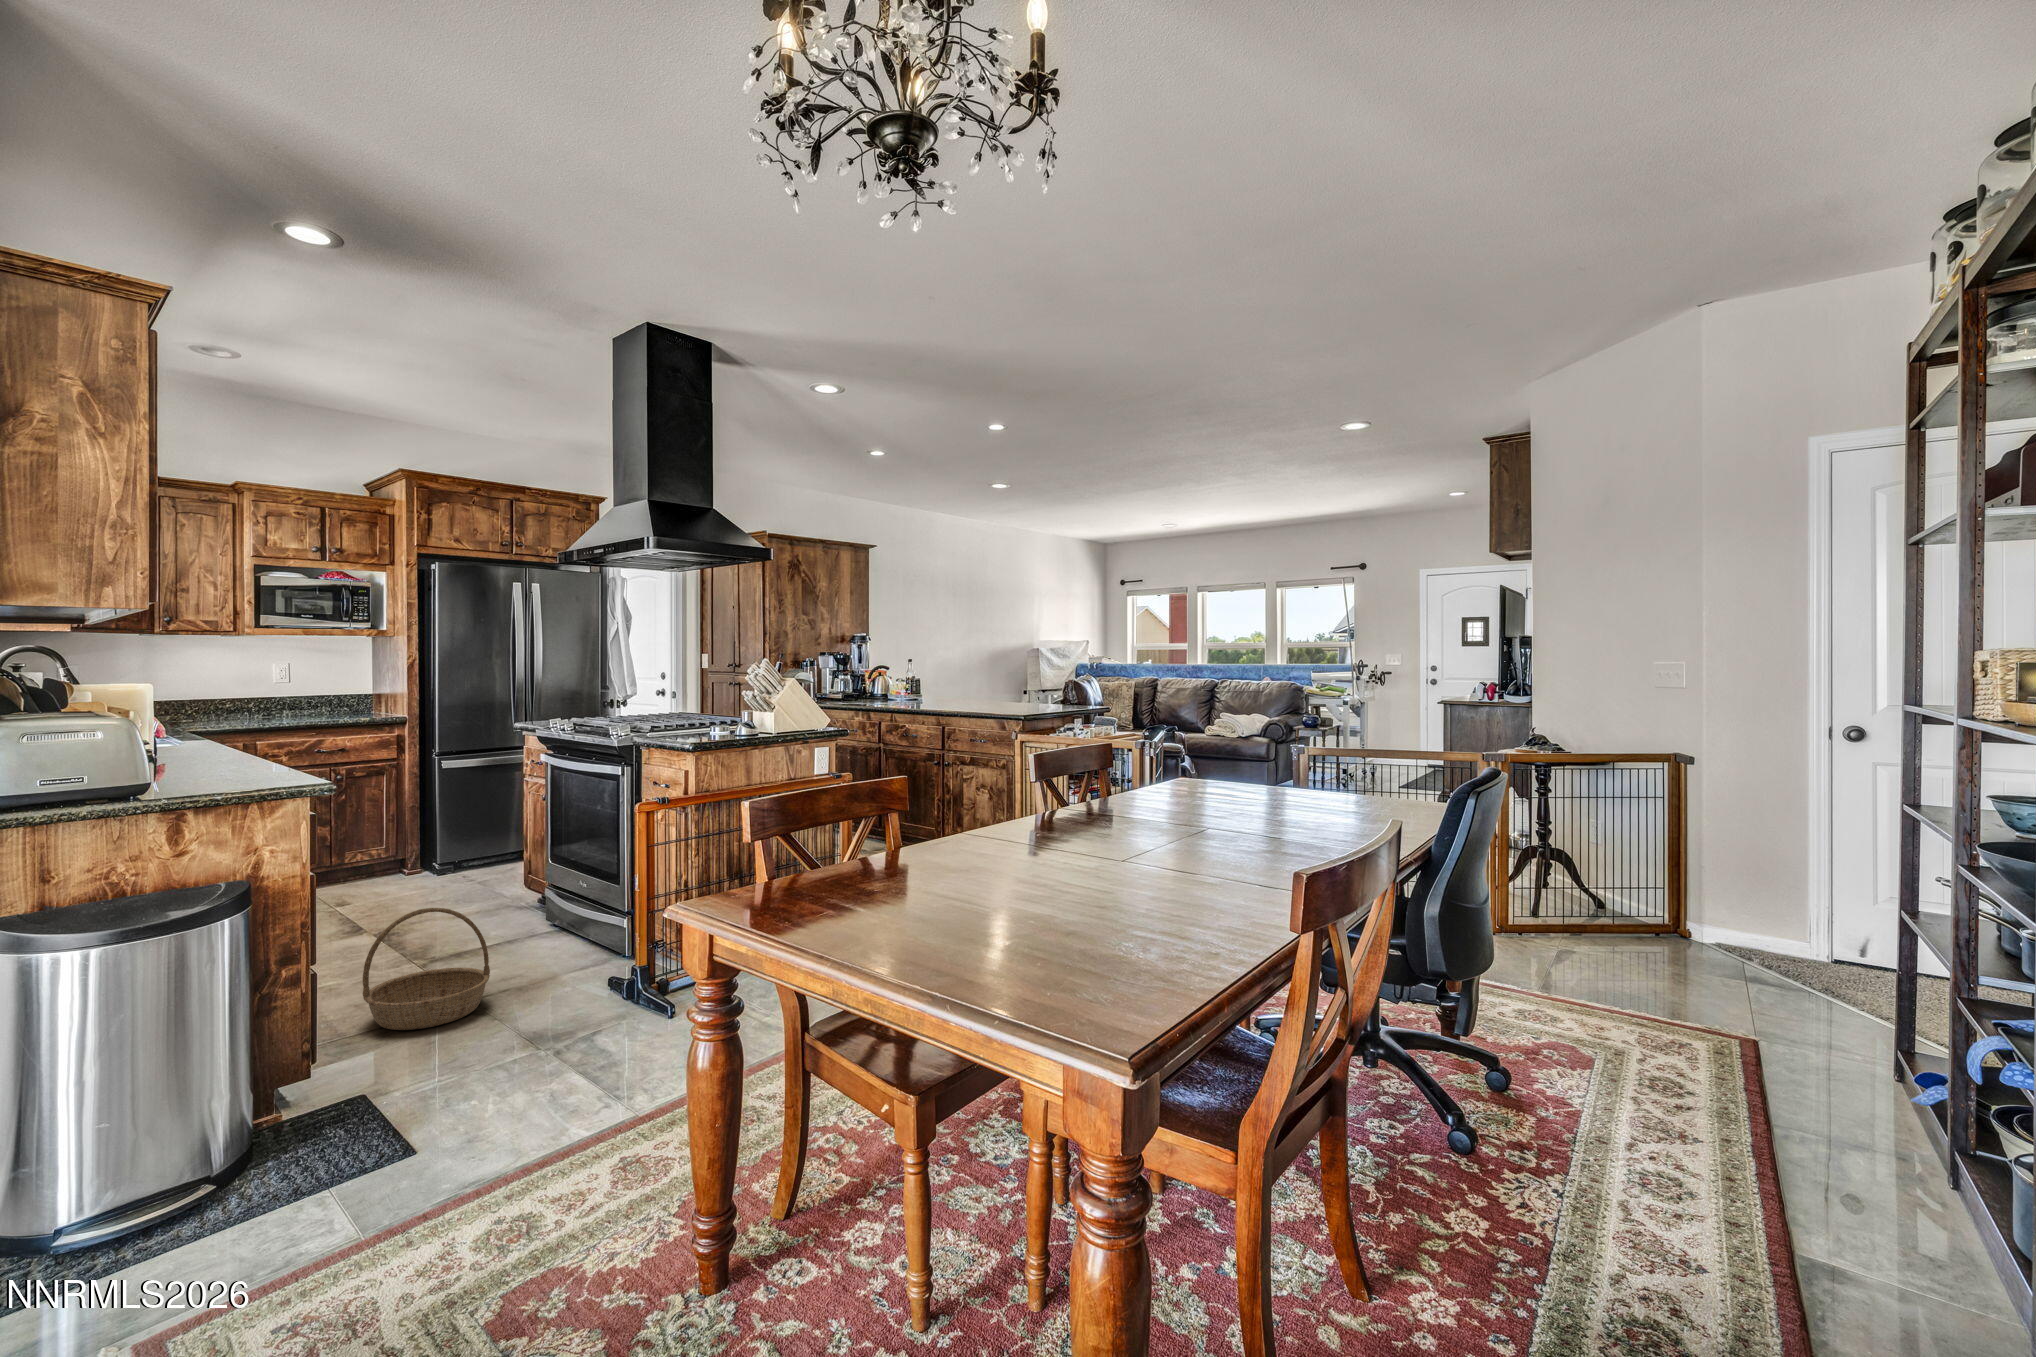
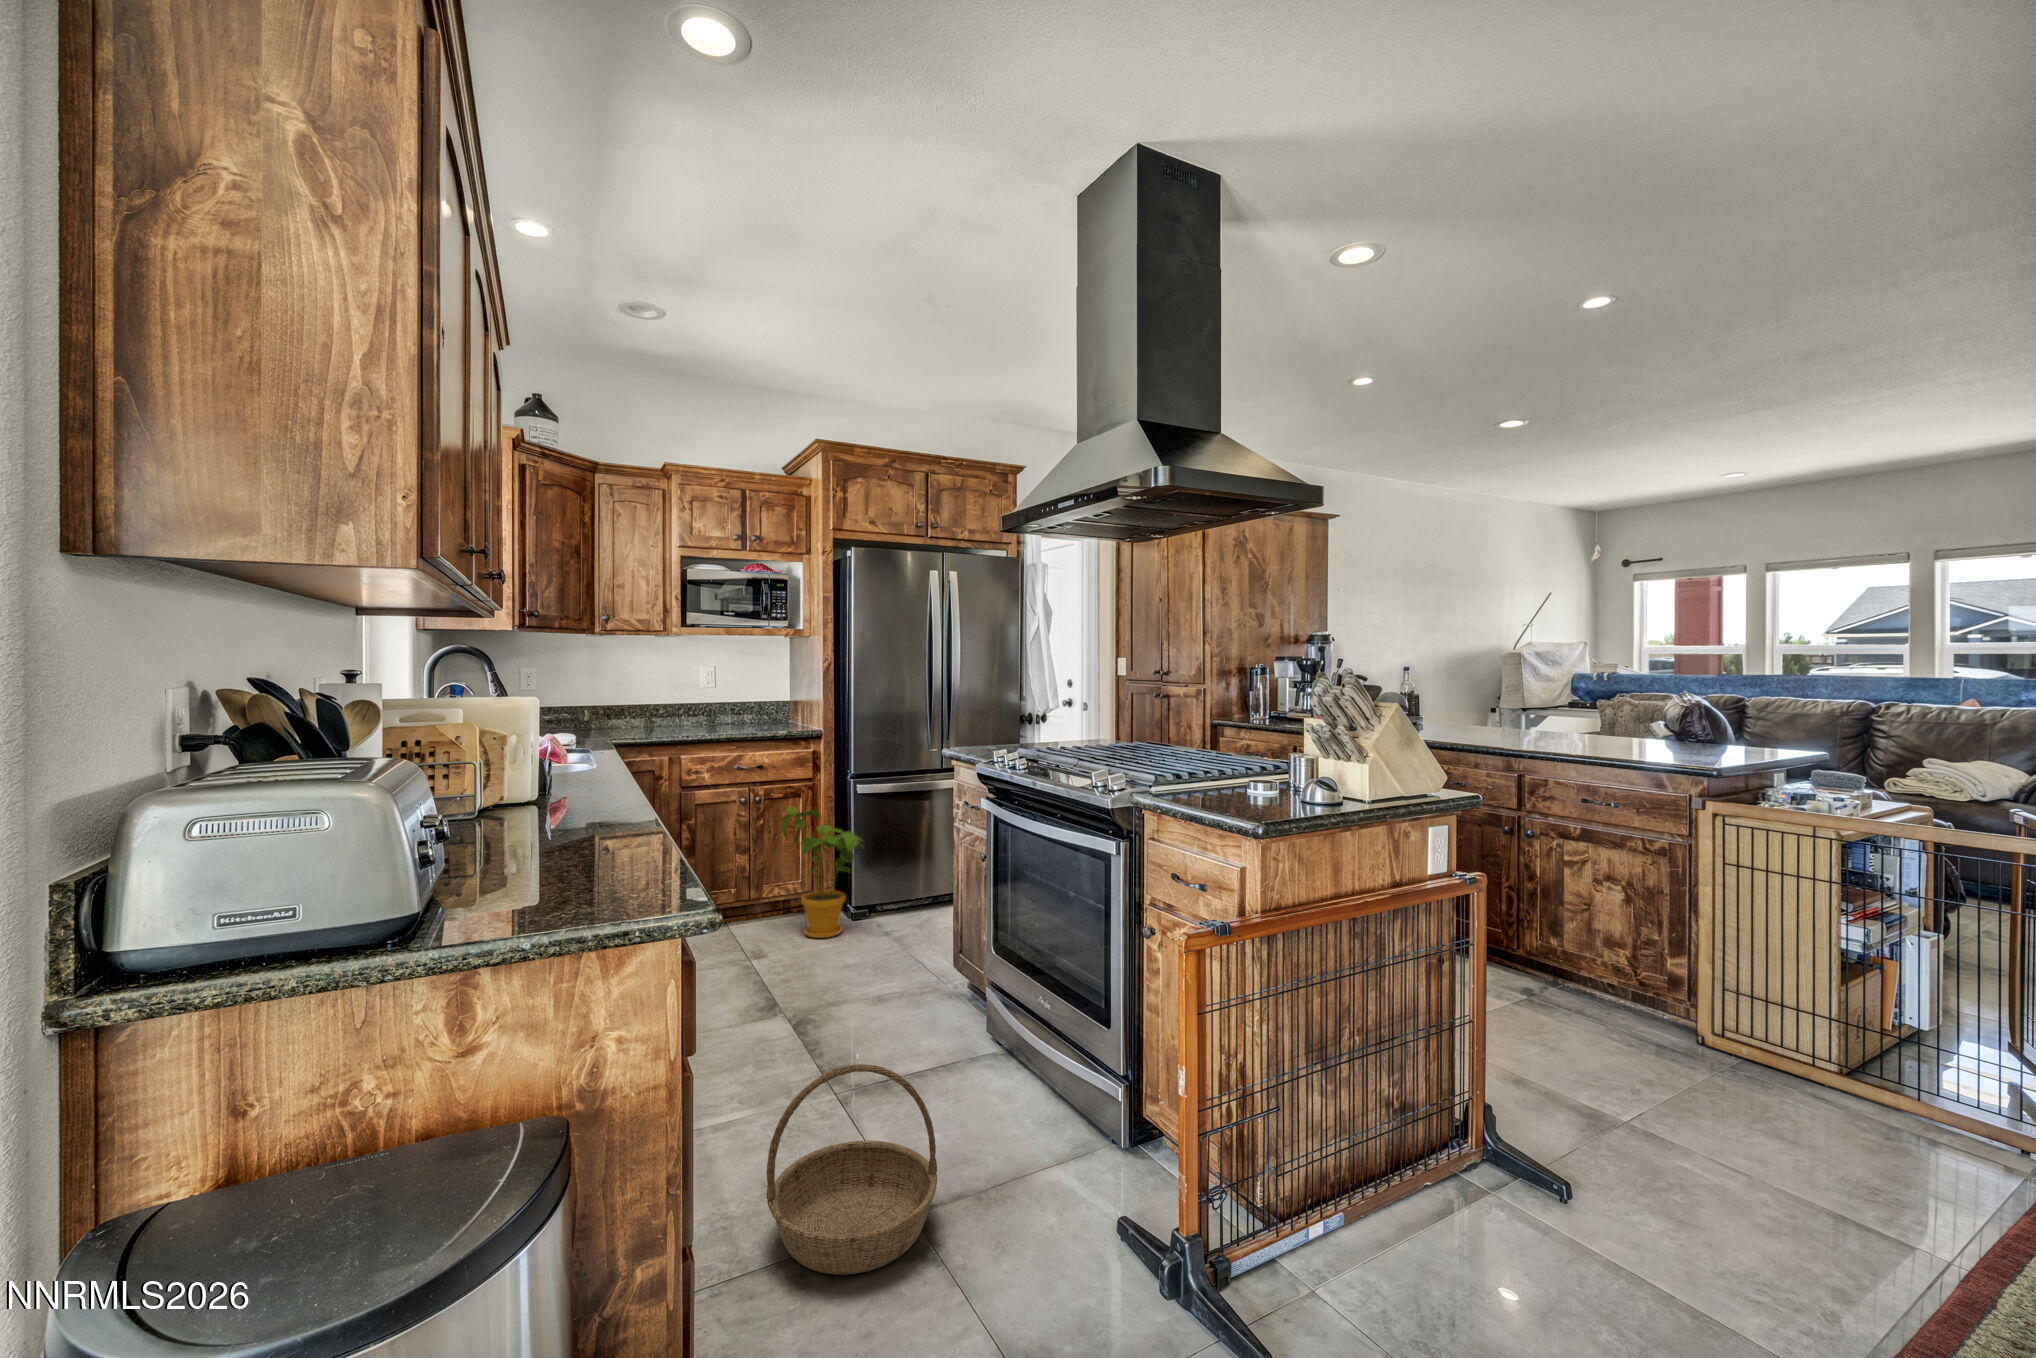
house plant: none [366,781,449,892] -> present [781,807,864,938]

